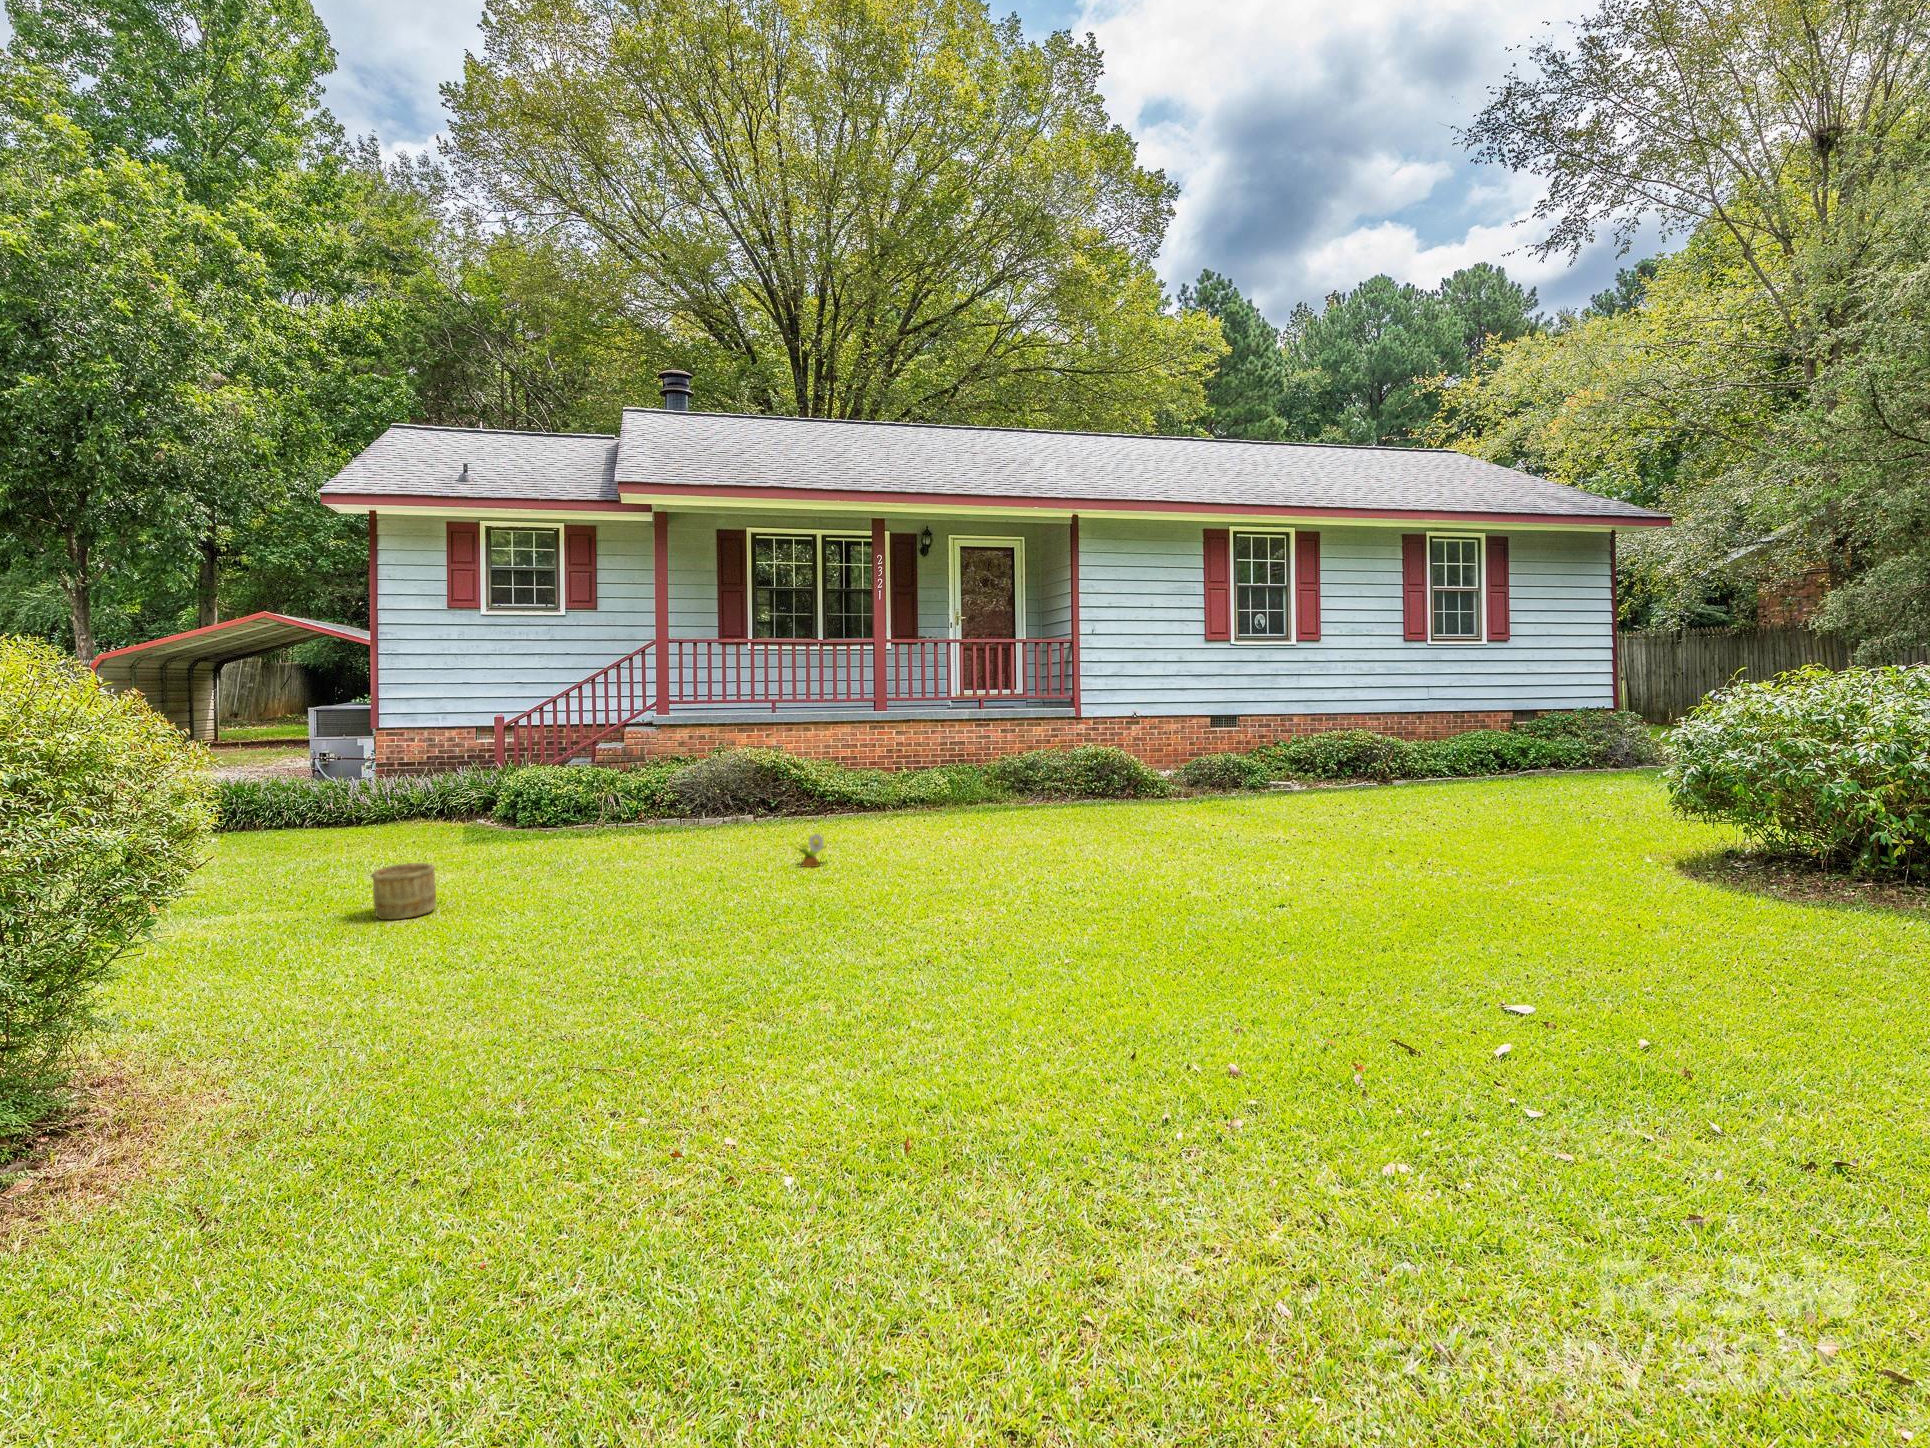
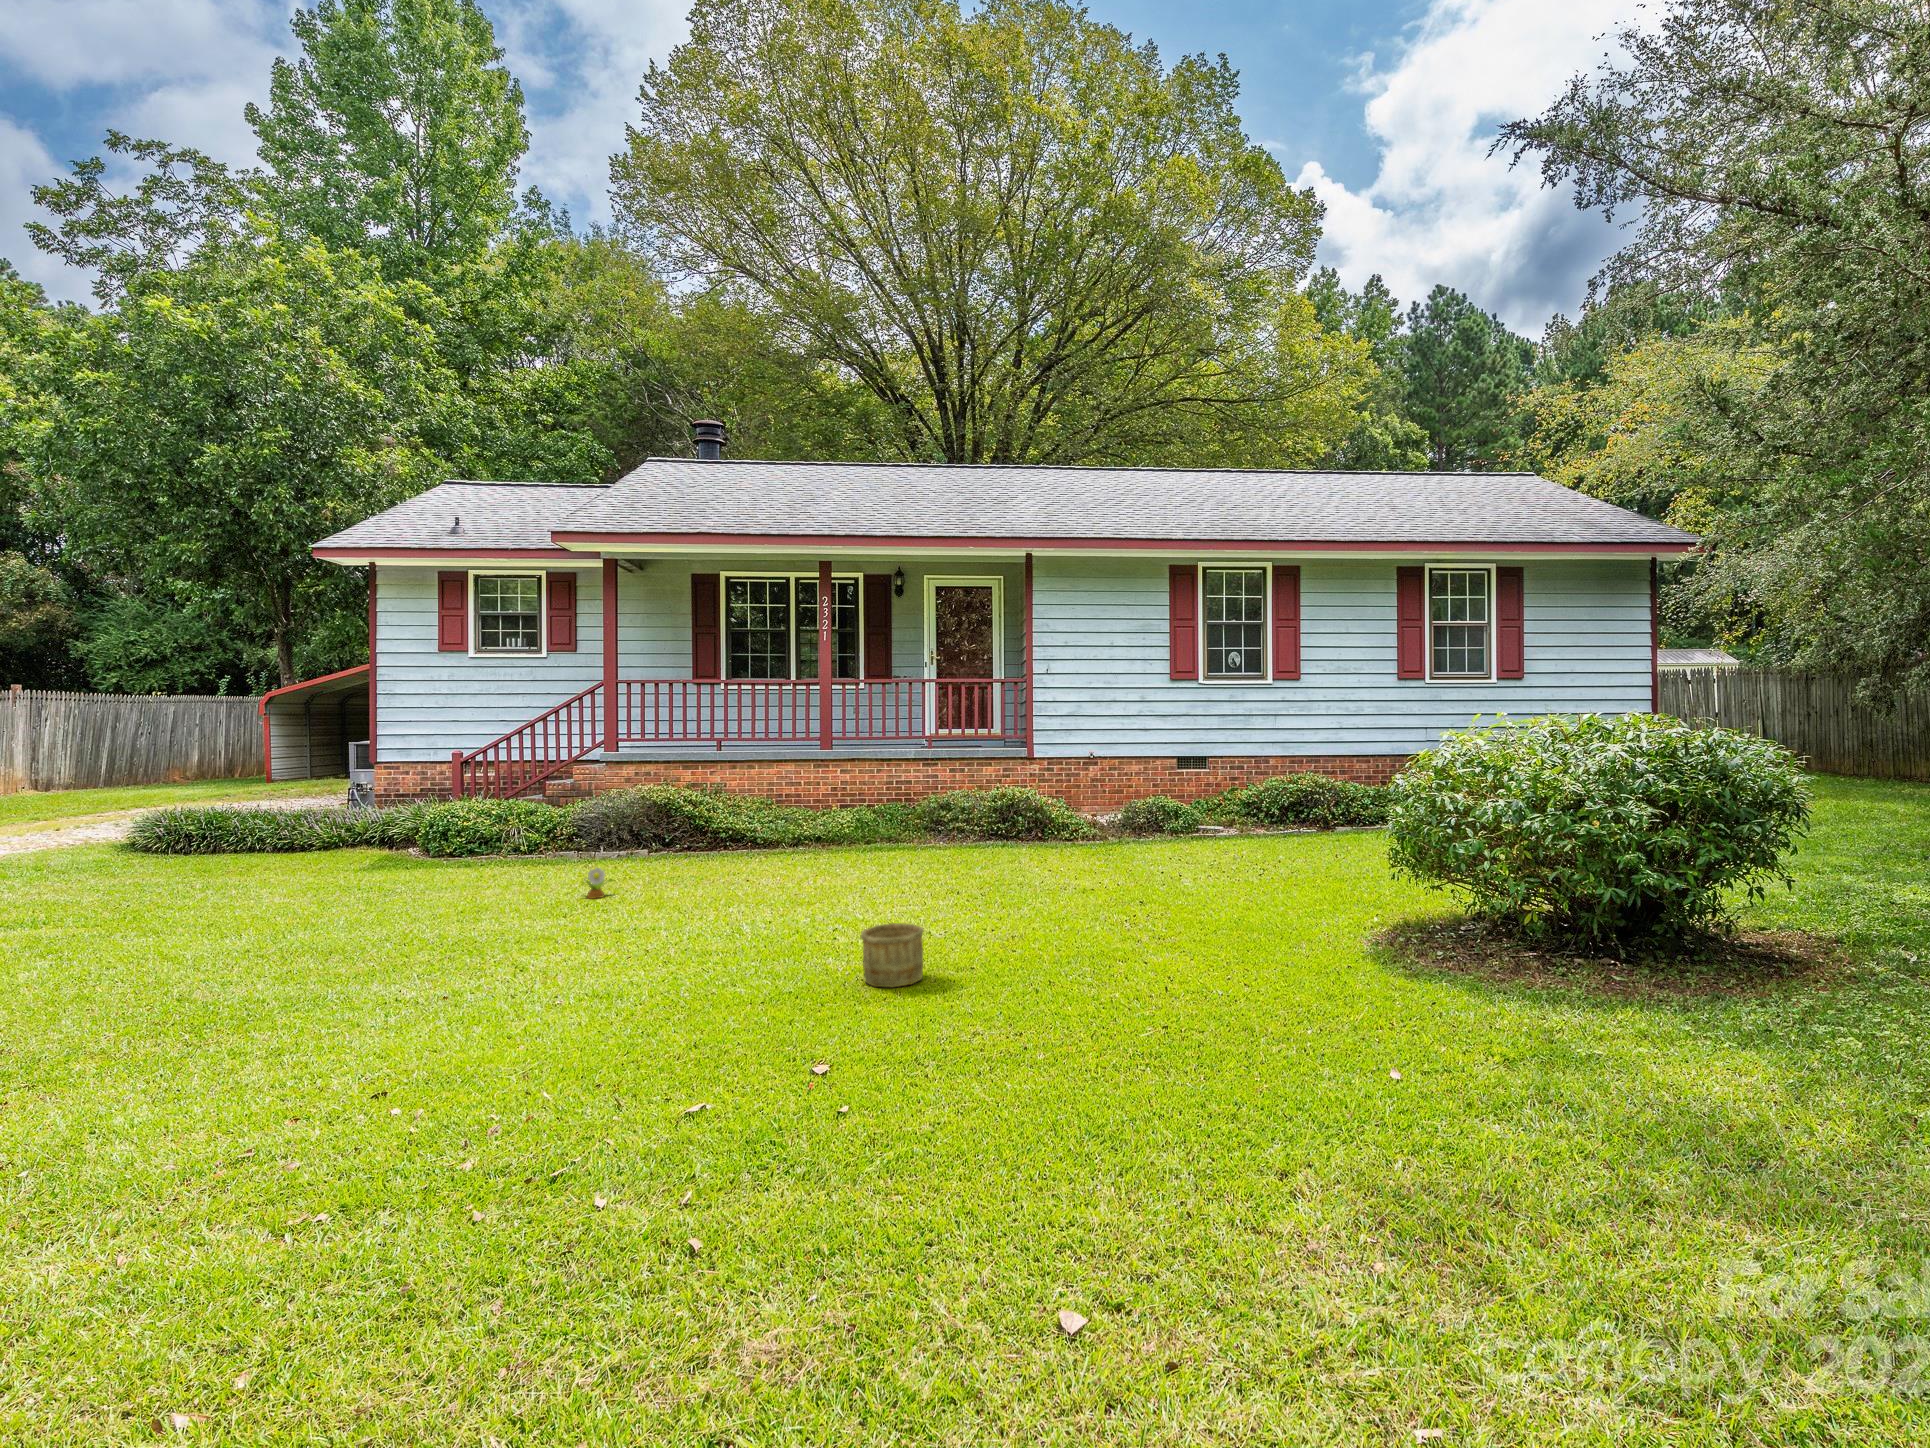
wooden bucket: present [370,863,436,919] -> present [861,923,924,987]

